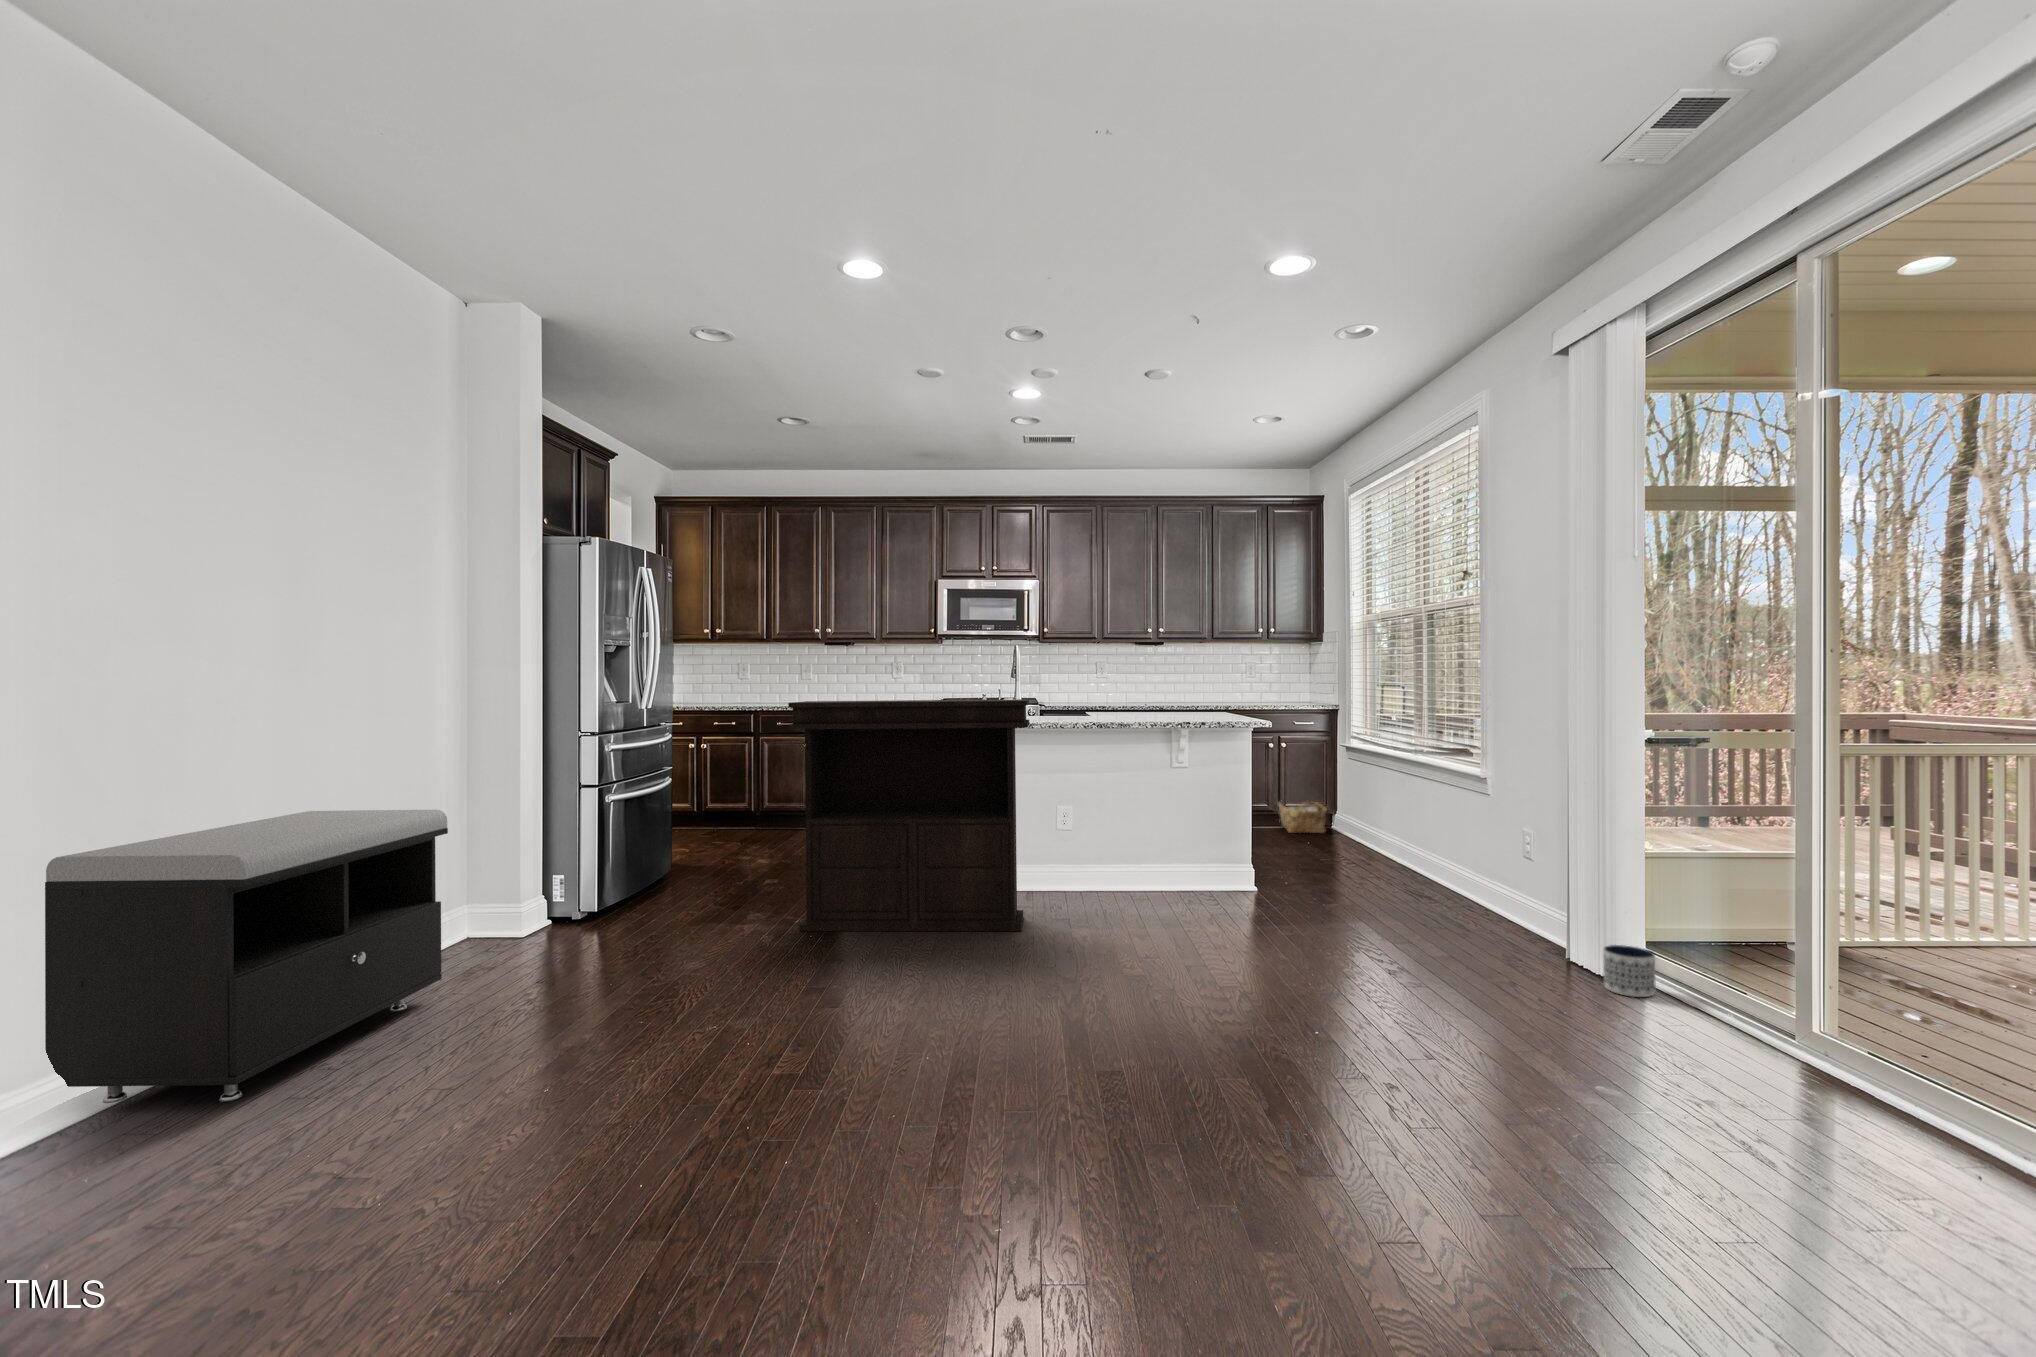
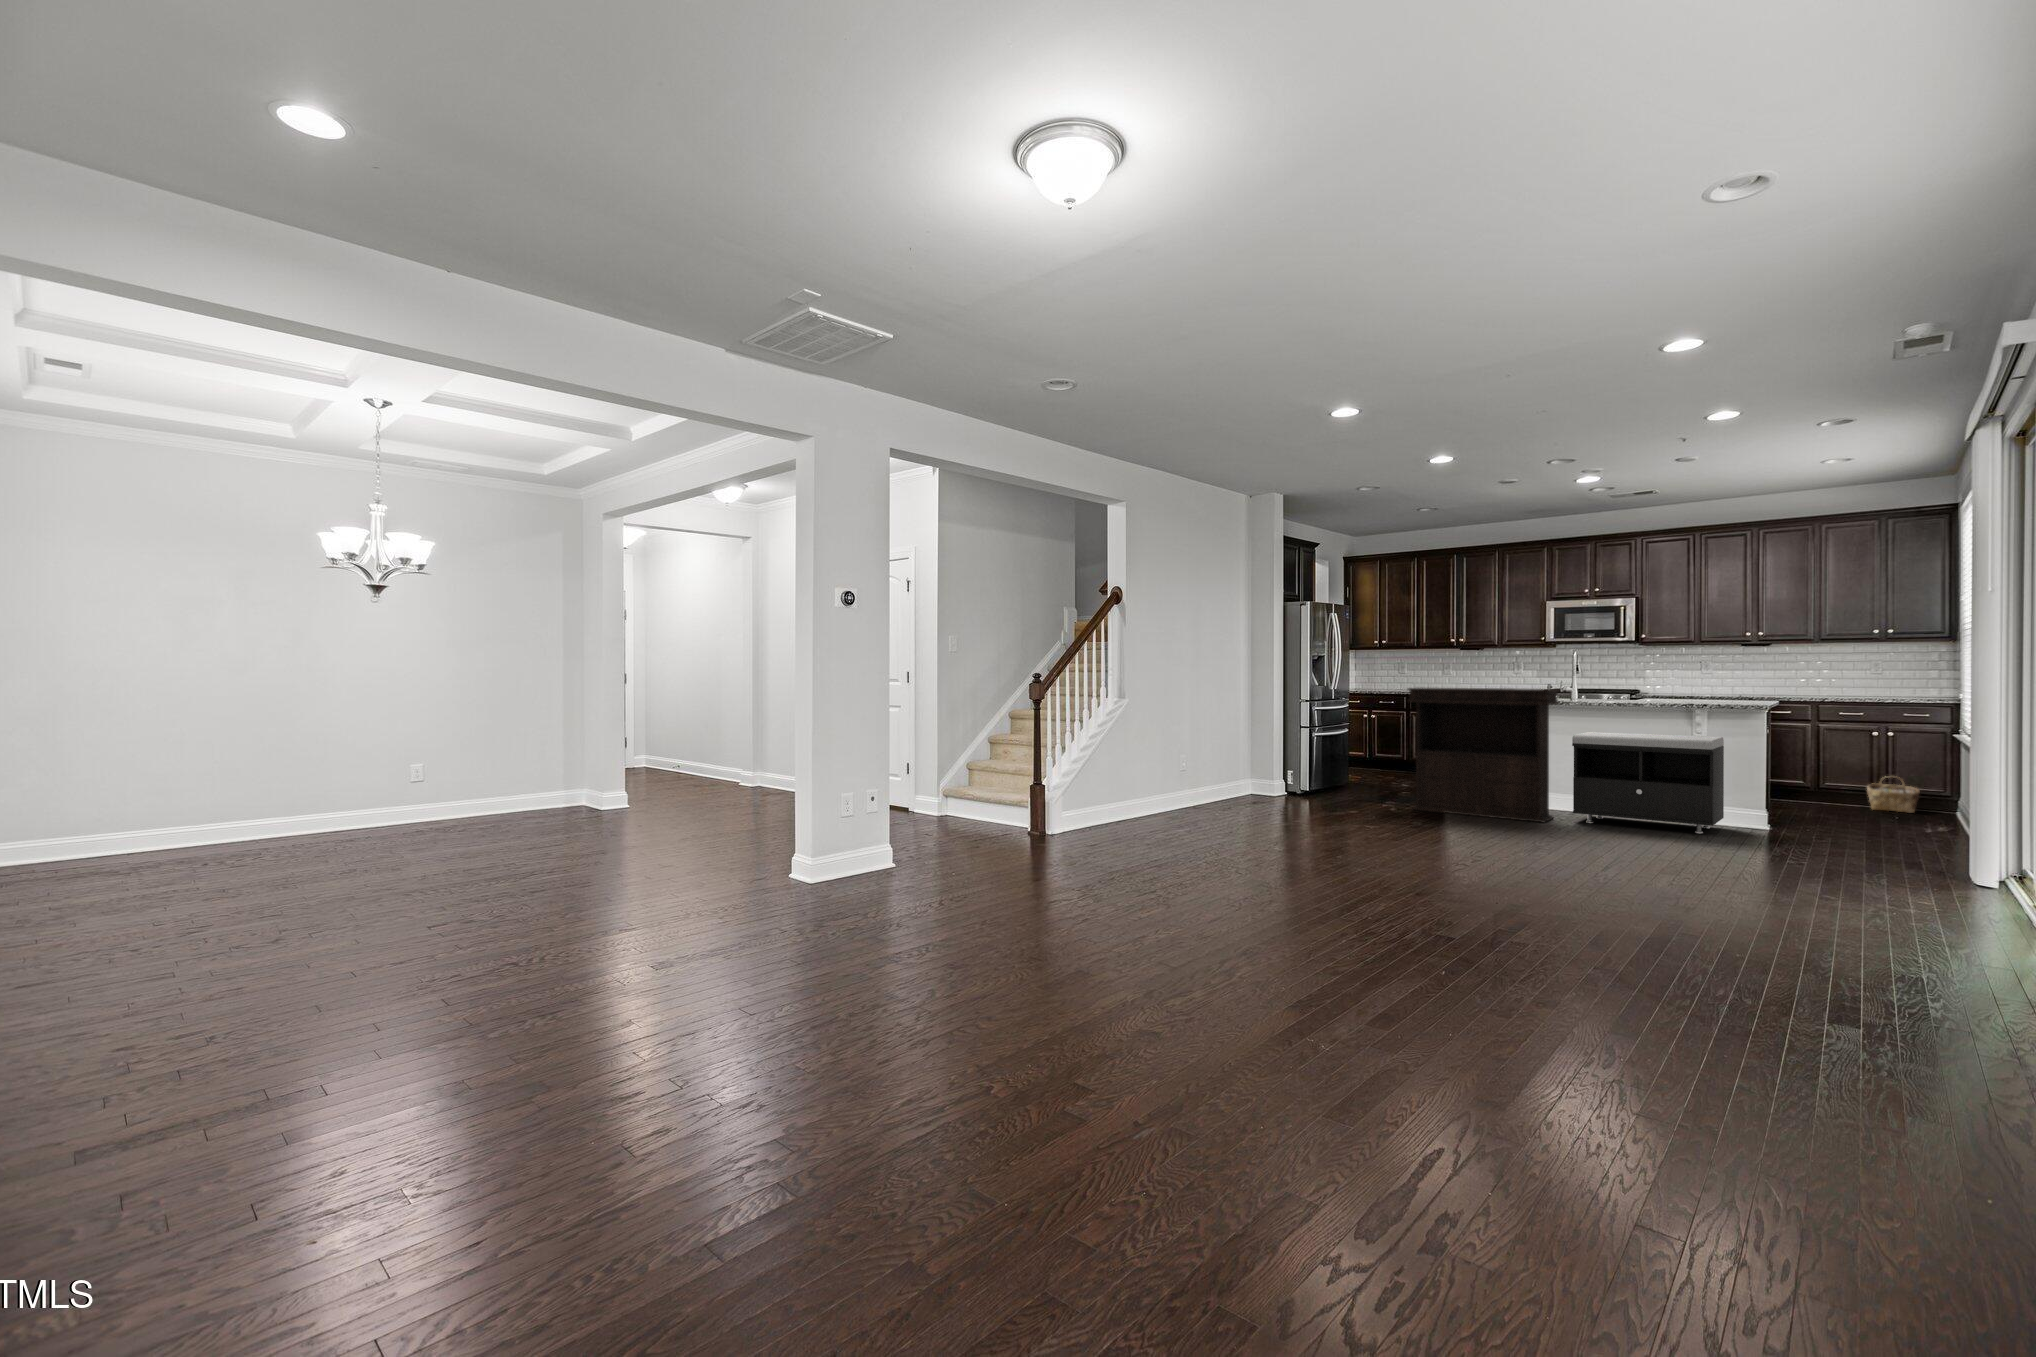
storage bench: present [45,810,448,1103] -> present [1572,732,1724,834]
planter: present [1603,945,1656,997] -> none [1929,855,1968,886]

